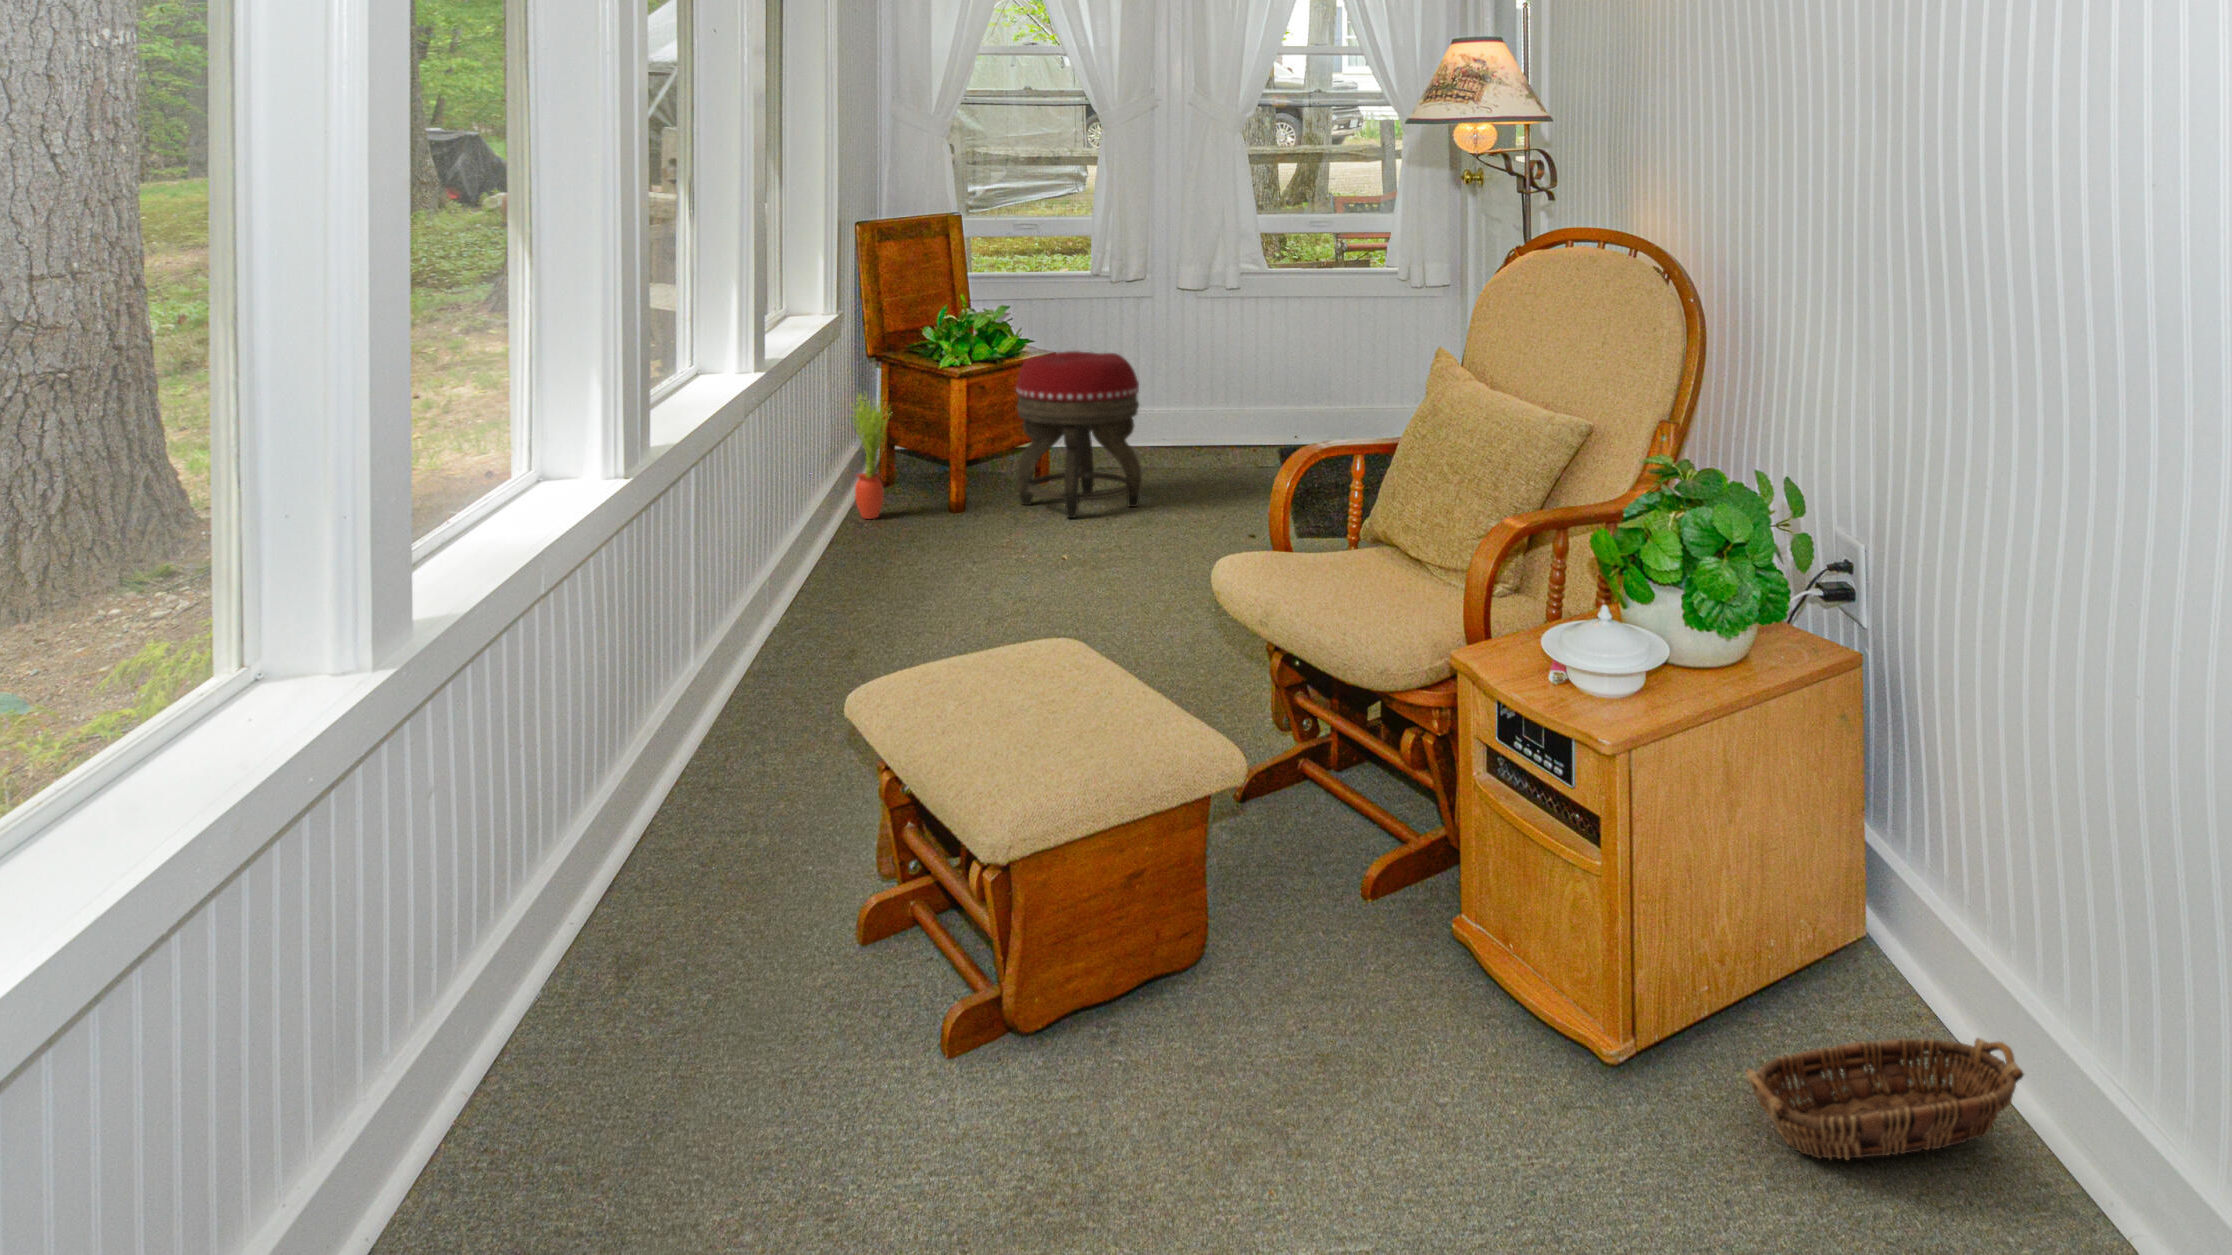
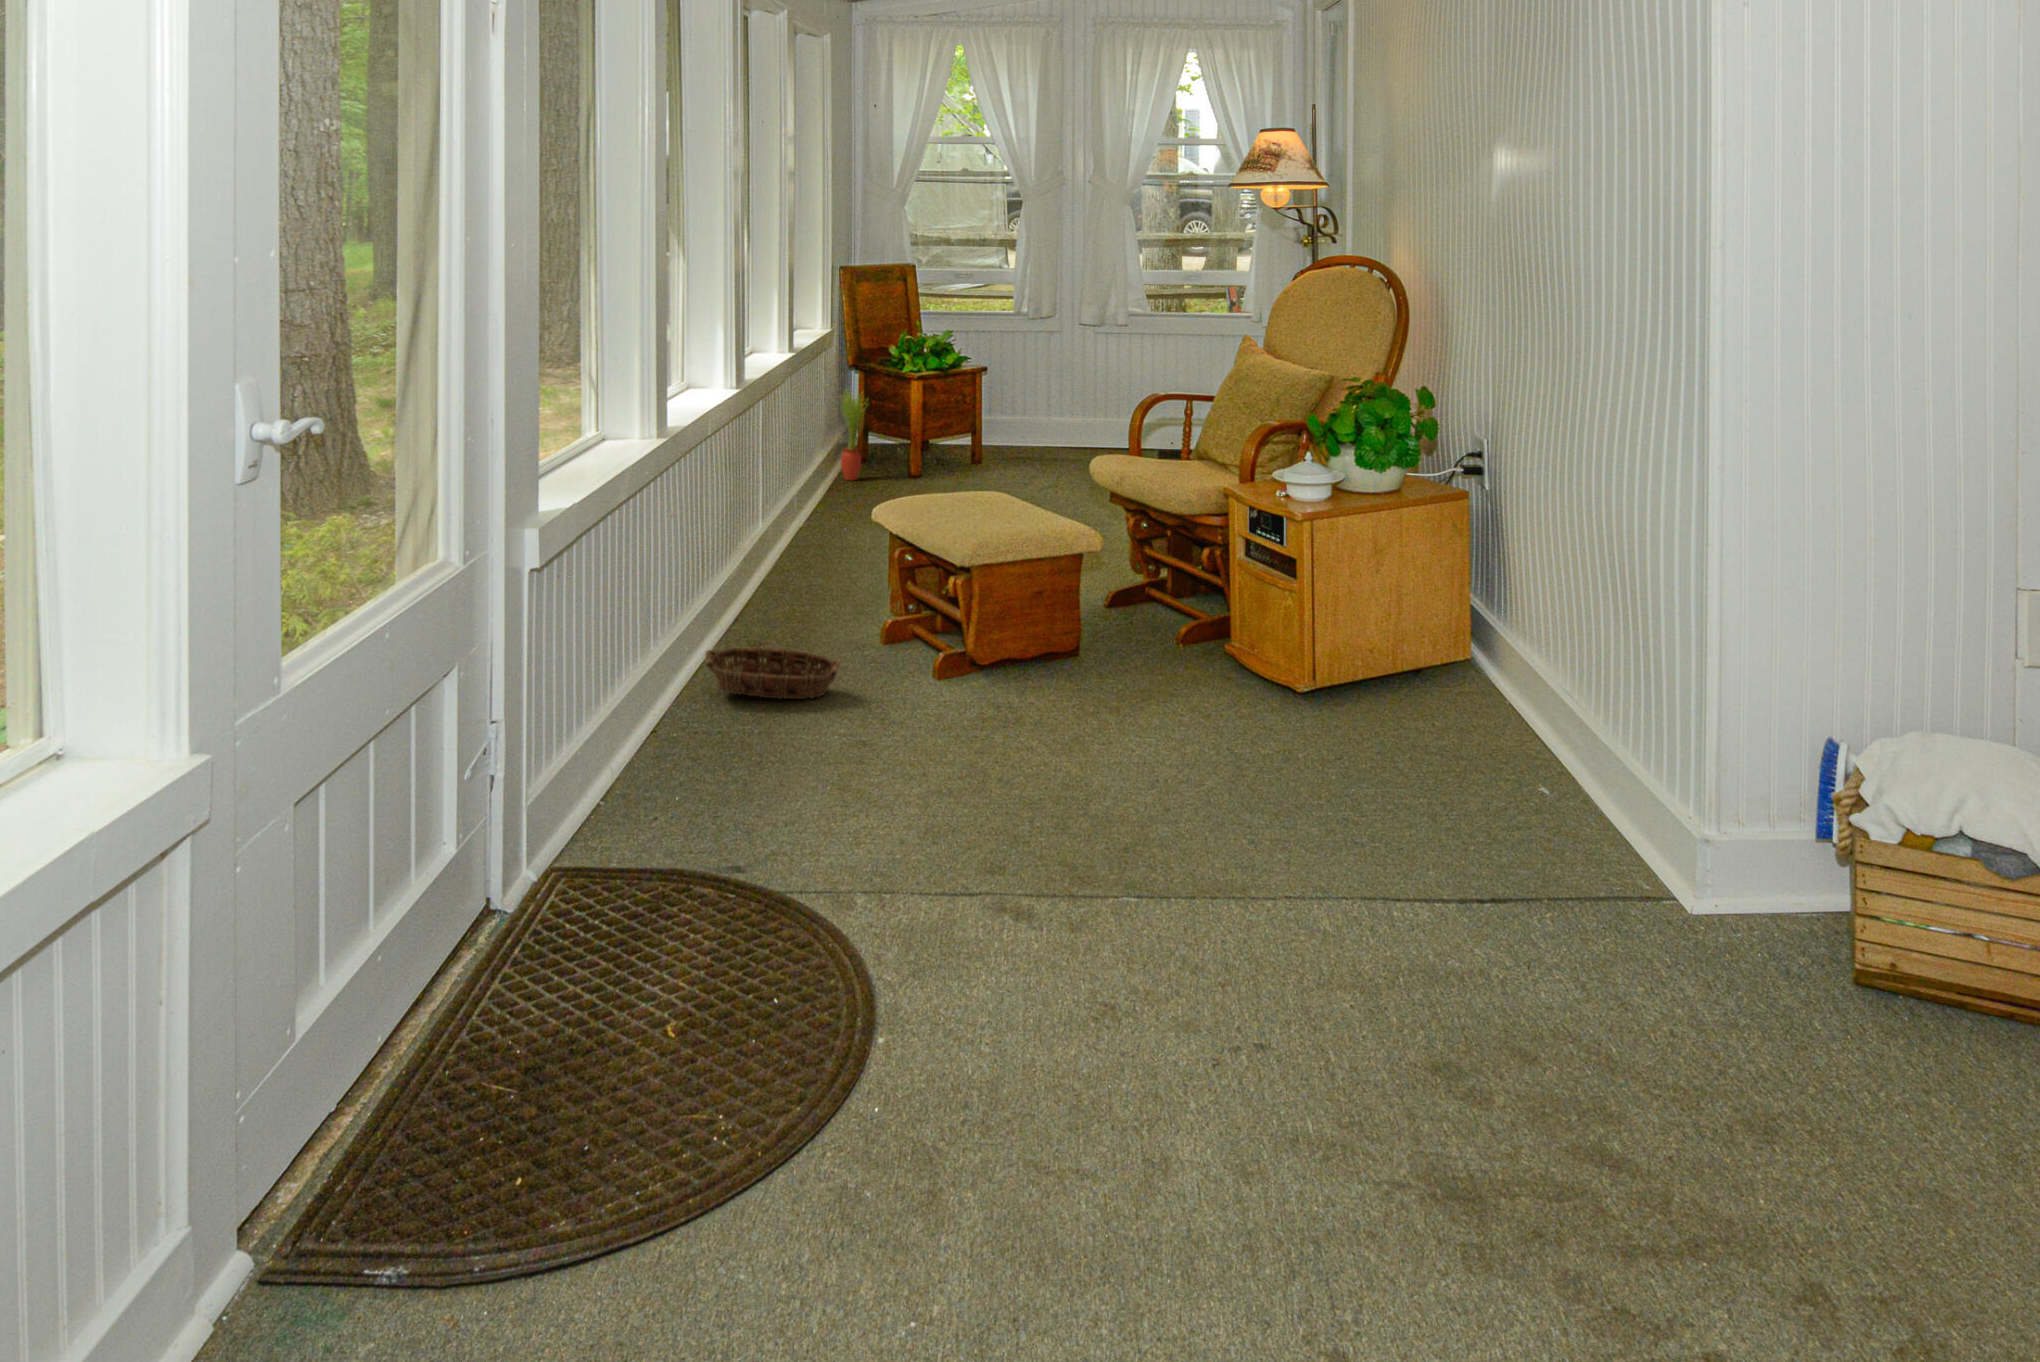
footstool: present [1016,351,1142,518] -> none [956,363,1048,483]
basket: present [1746,1038,2024,1160] -> present [705,648,841,699]

